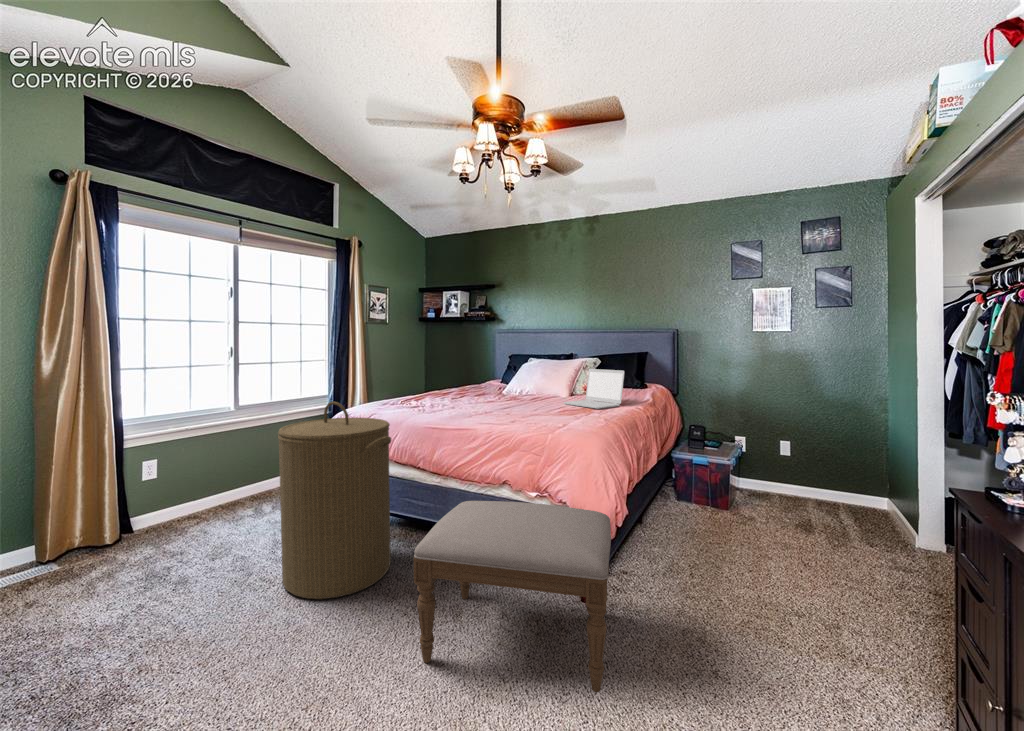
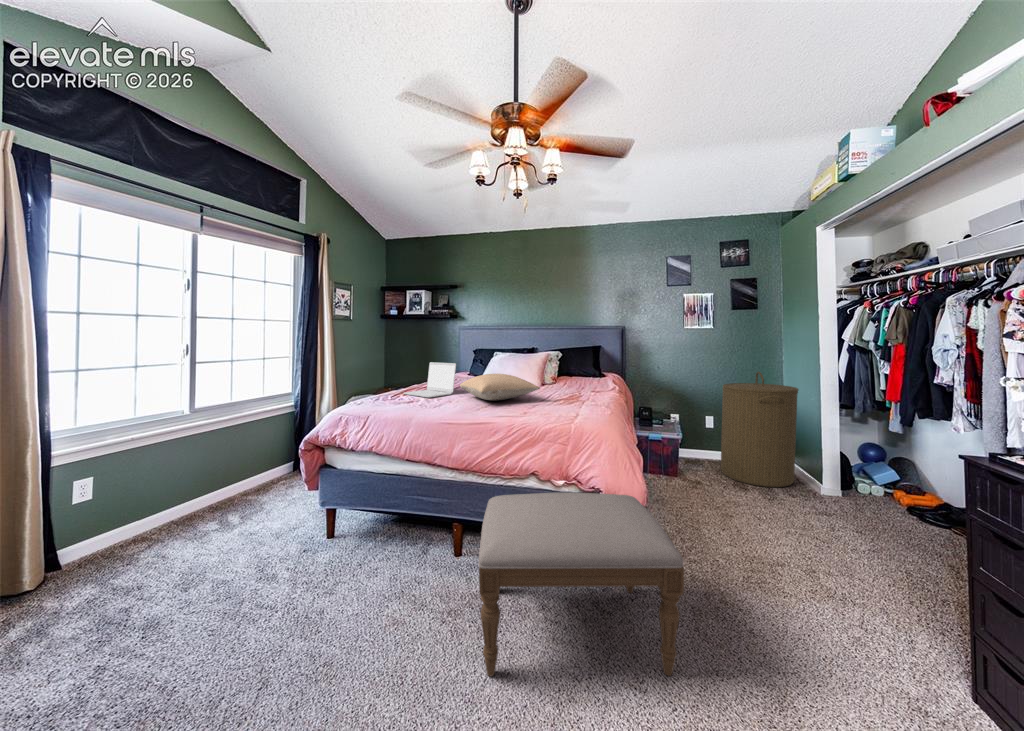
laptop: present [564,369,625,409] -> present [404,362,456,398]
pillow: none [468,380,545,408] -> present [460,374,540,400]
laundry hamper: present [278,402,391,599] -> present [721,372,798,487]

